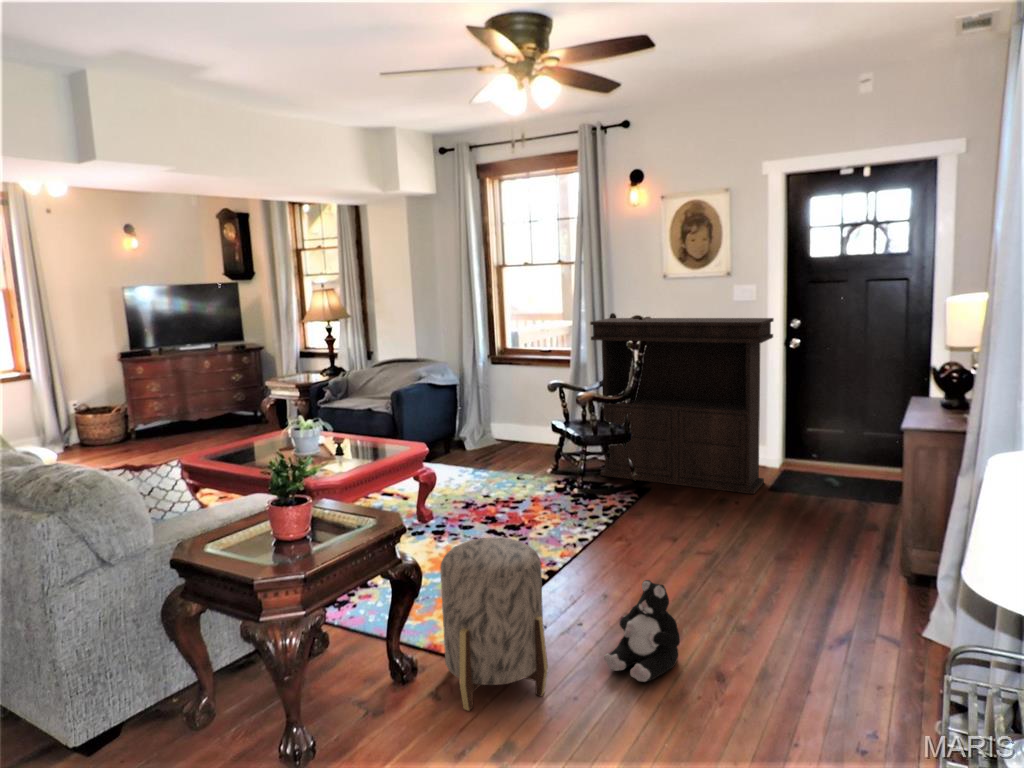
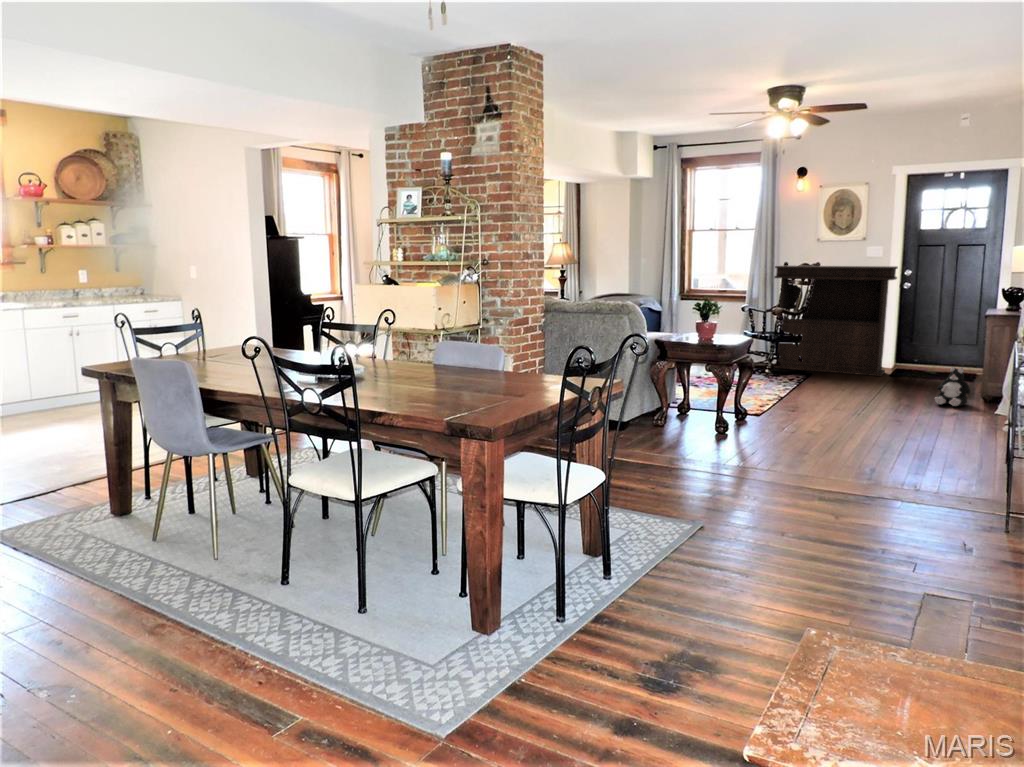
ottoman: present [440,538,548,711] -> none [754,352,812,424]
plush toy: present [604,580,680,682] -> present [935,367,970,407]

